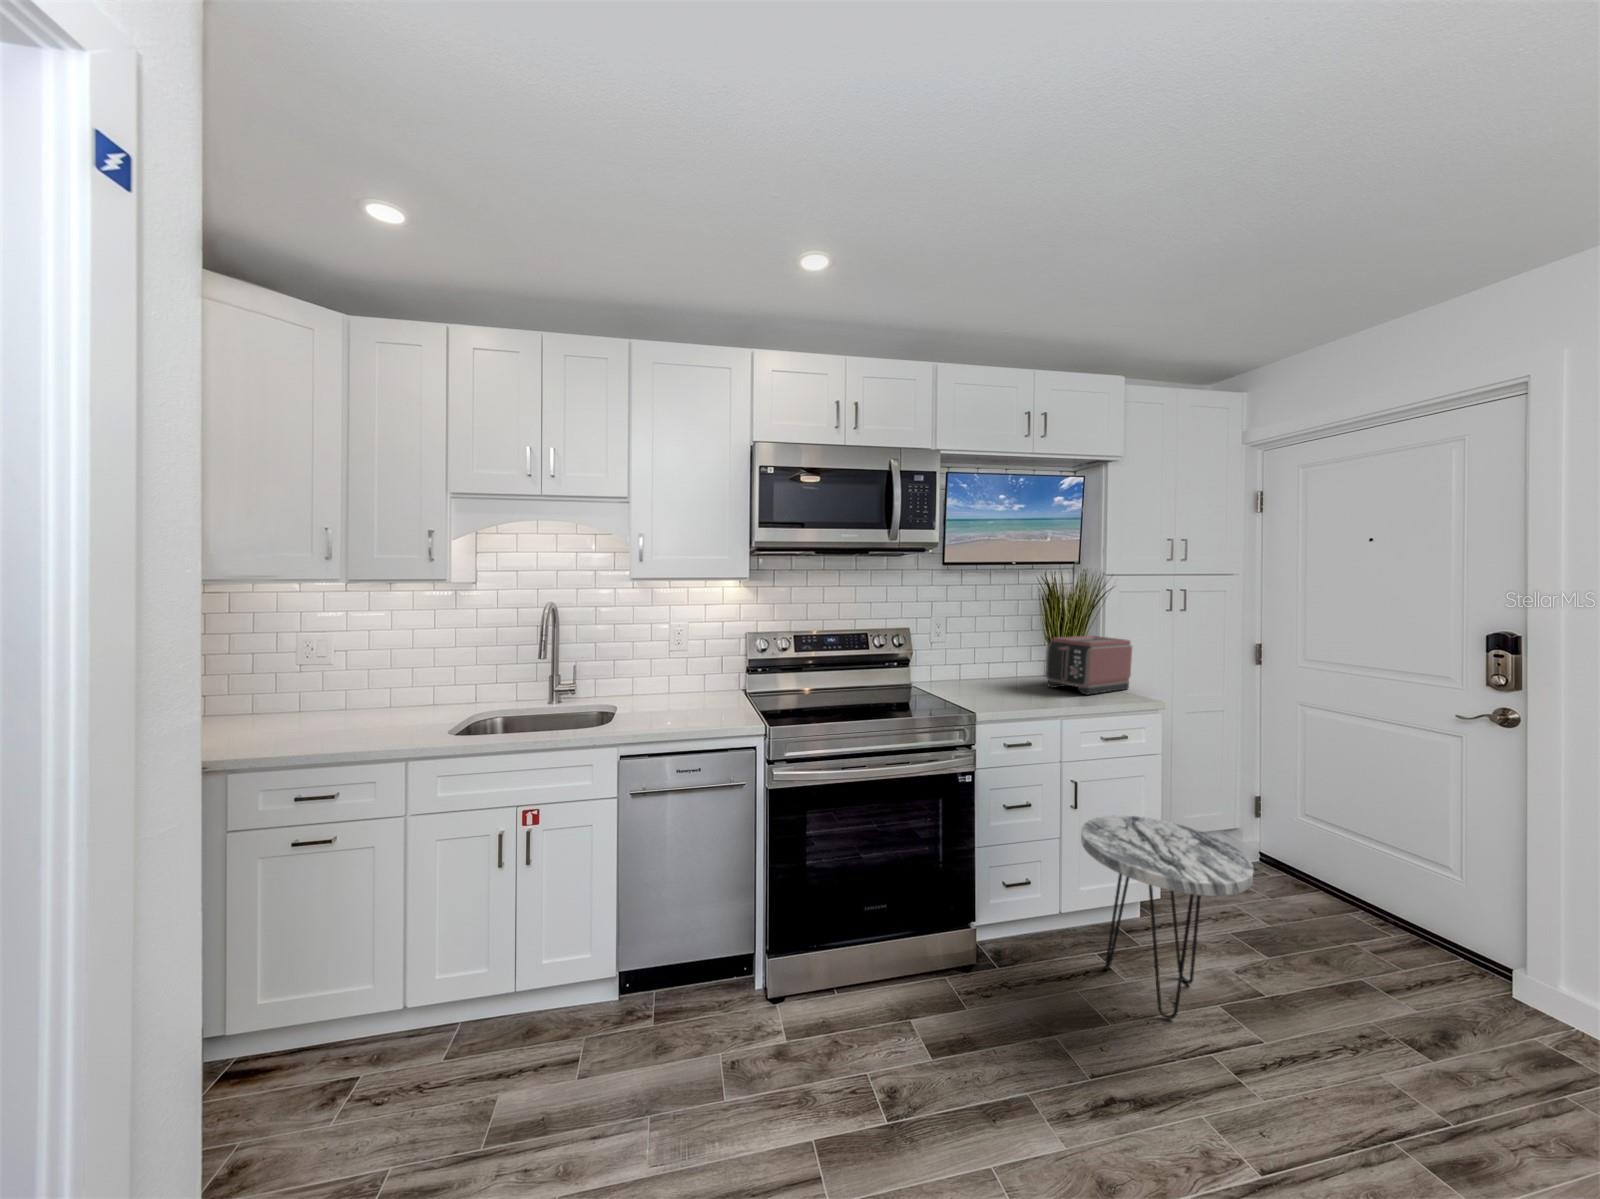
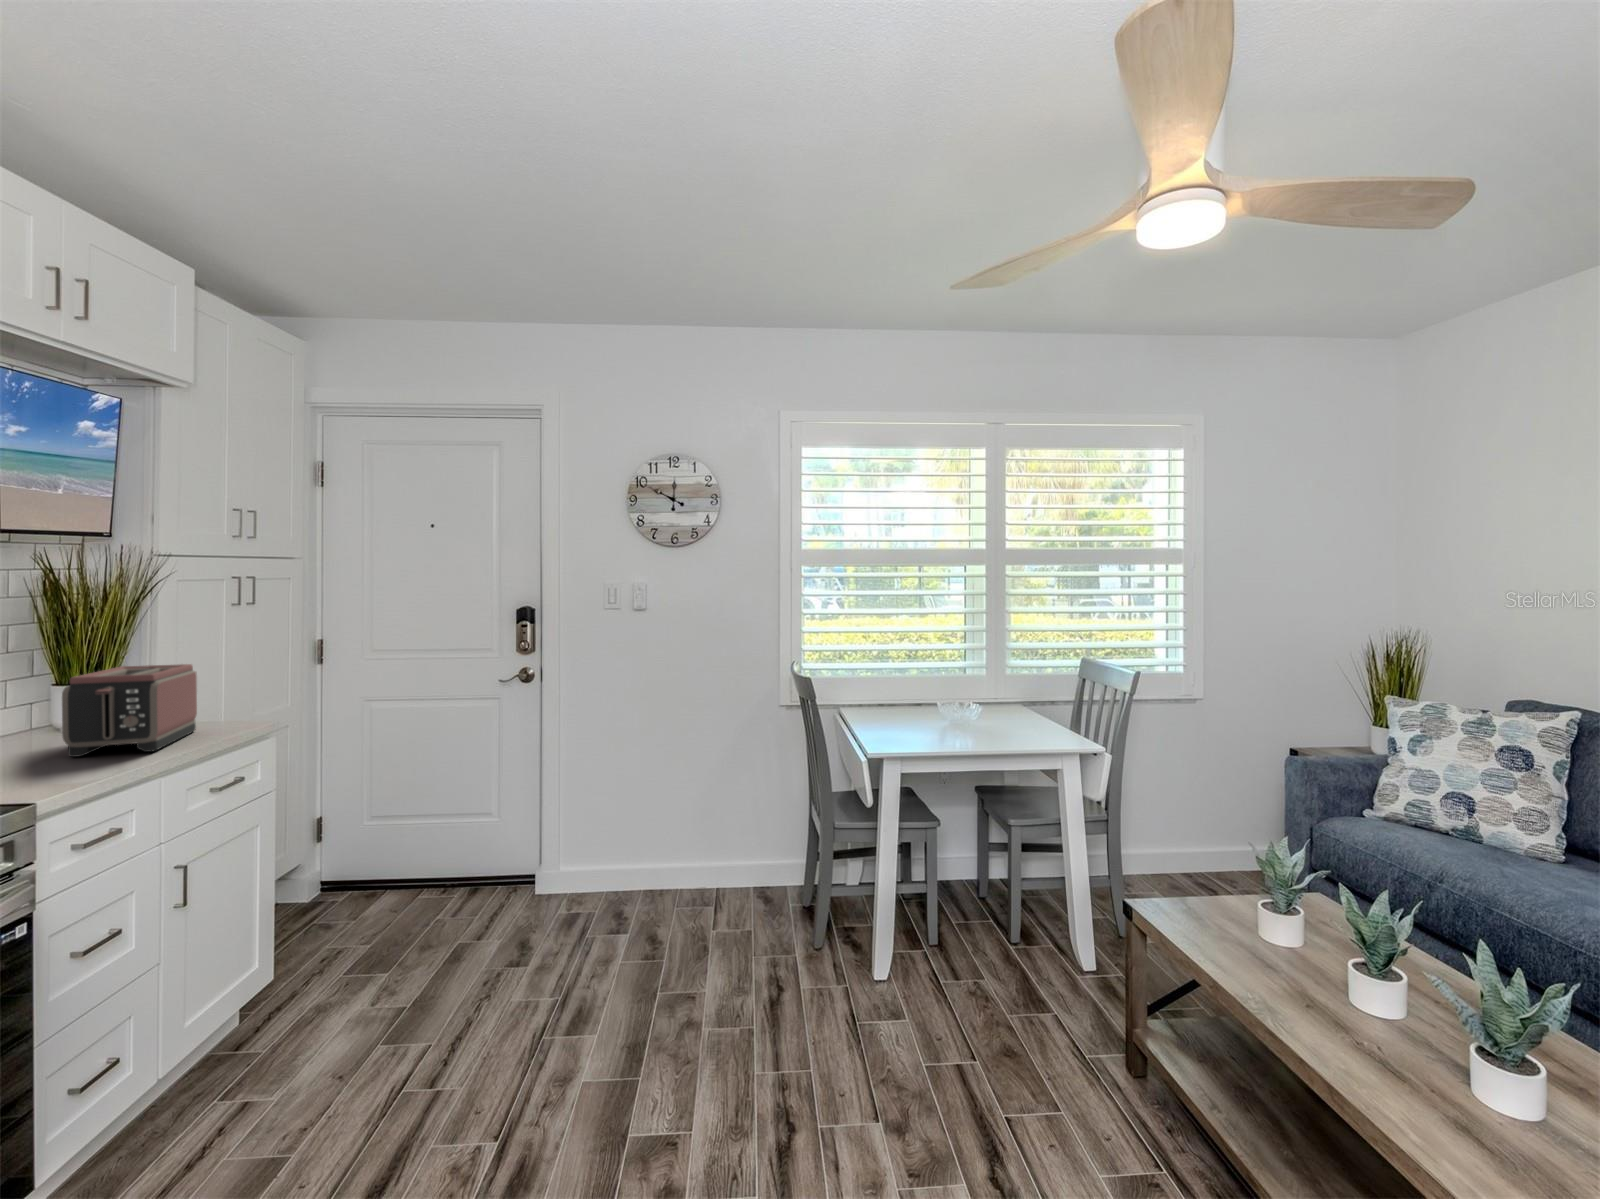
side table: present [1081,815,1254,1019] -> none [190,869,408,1106]

